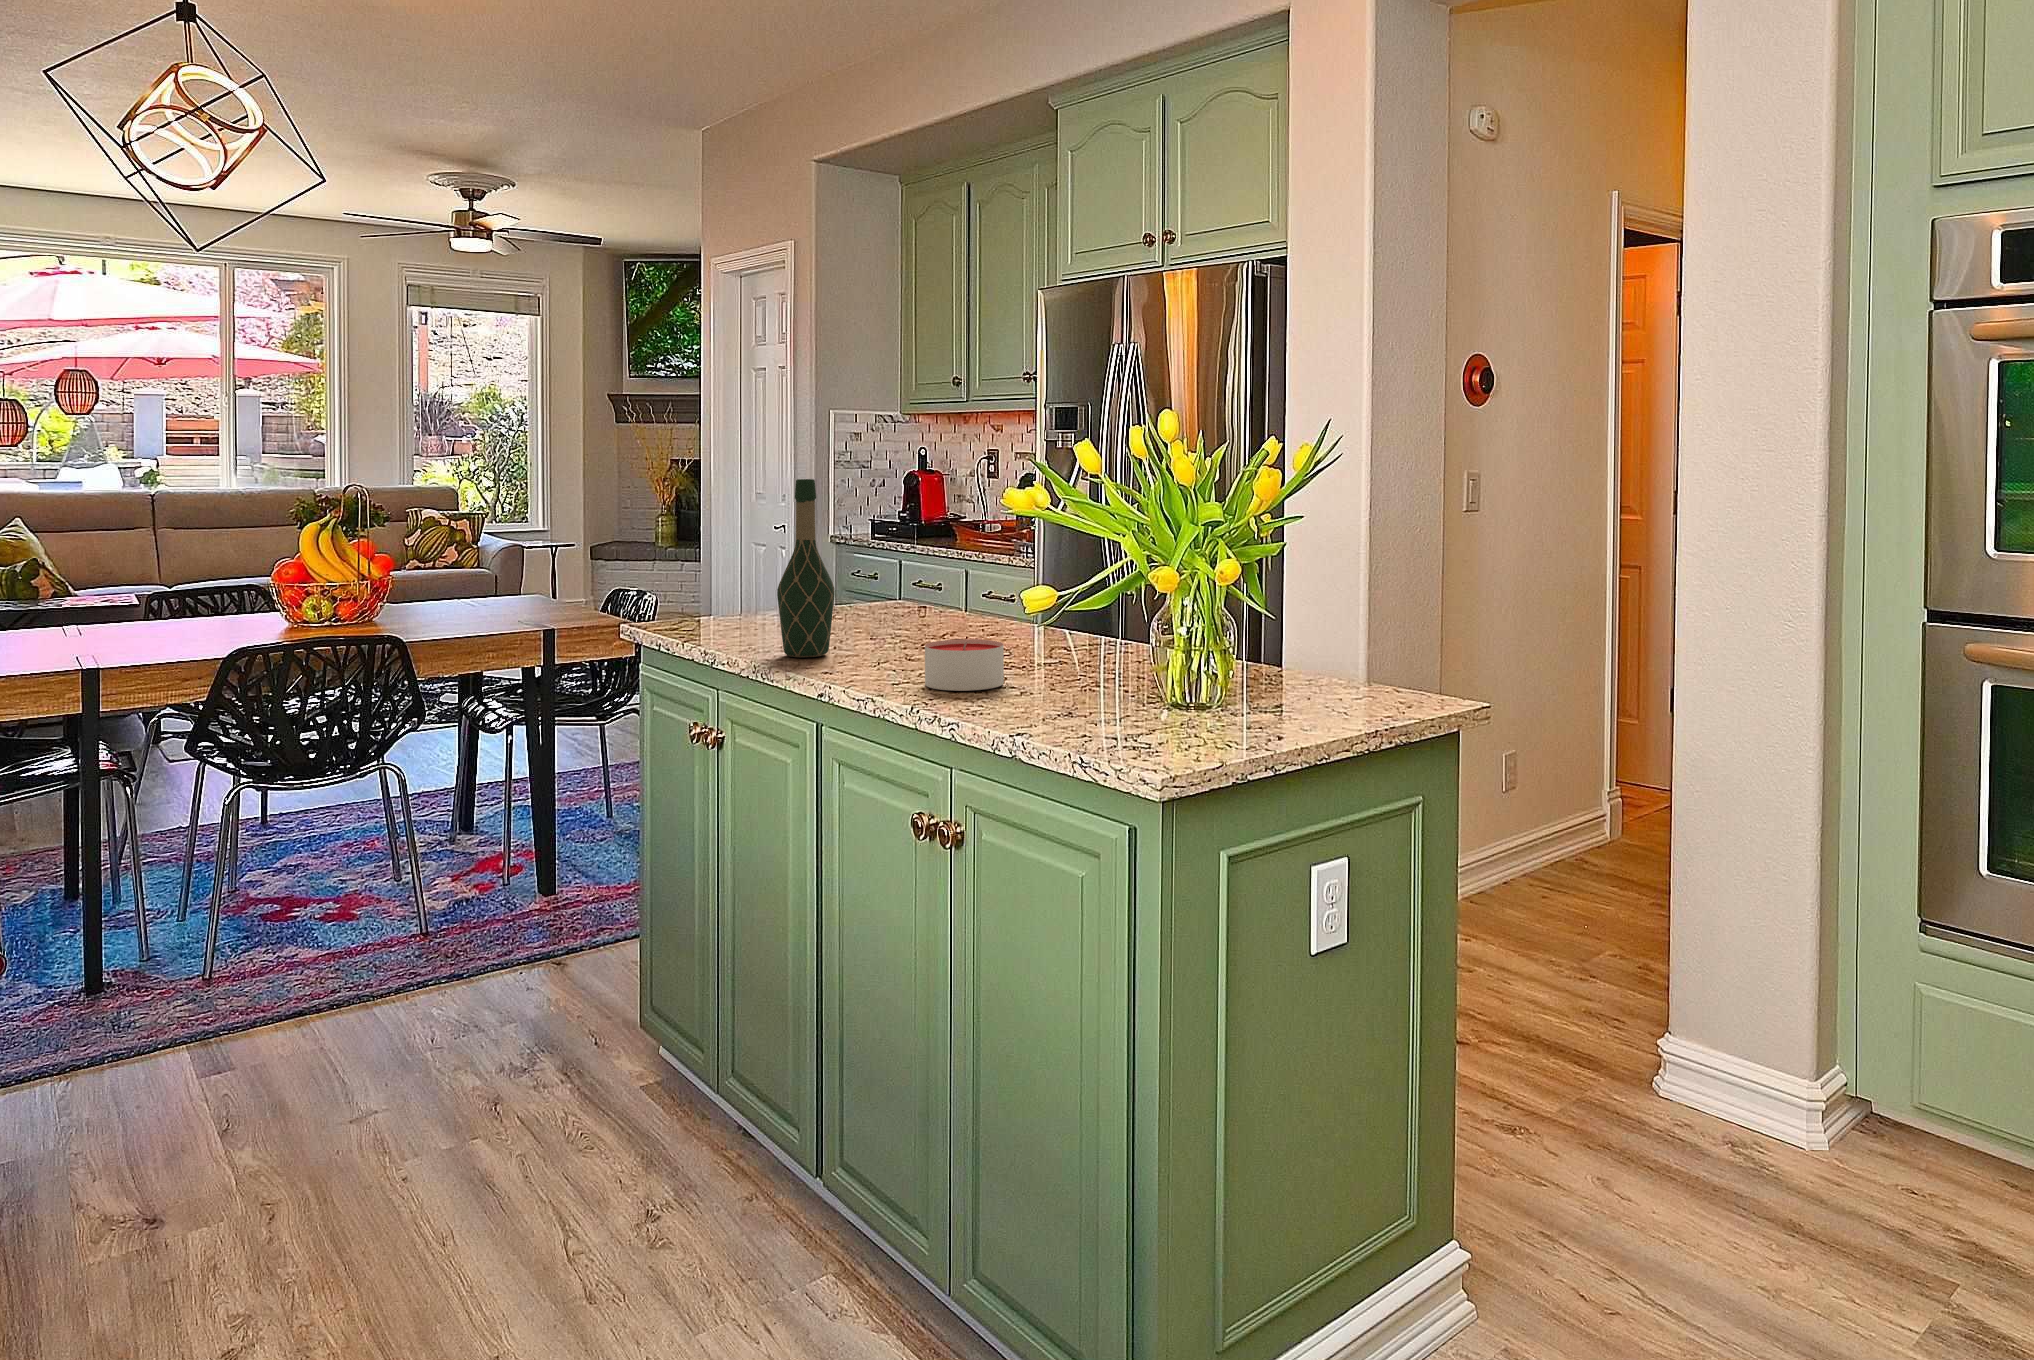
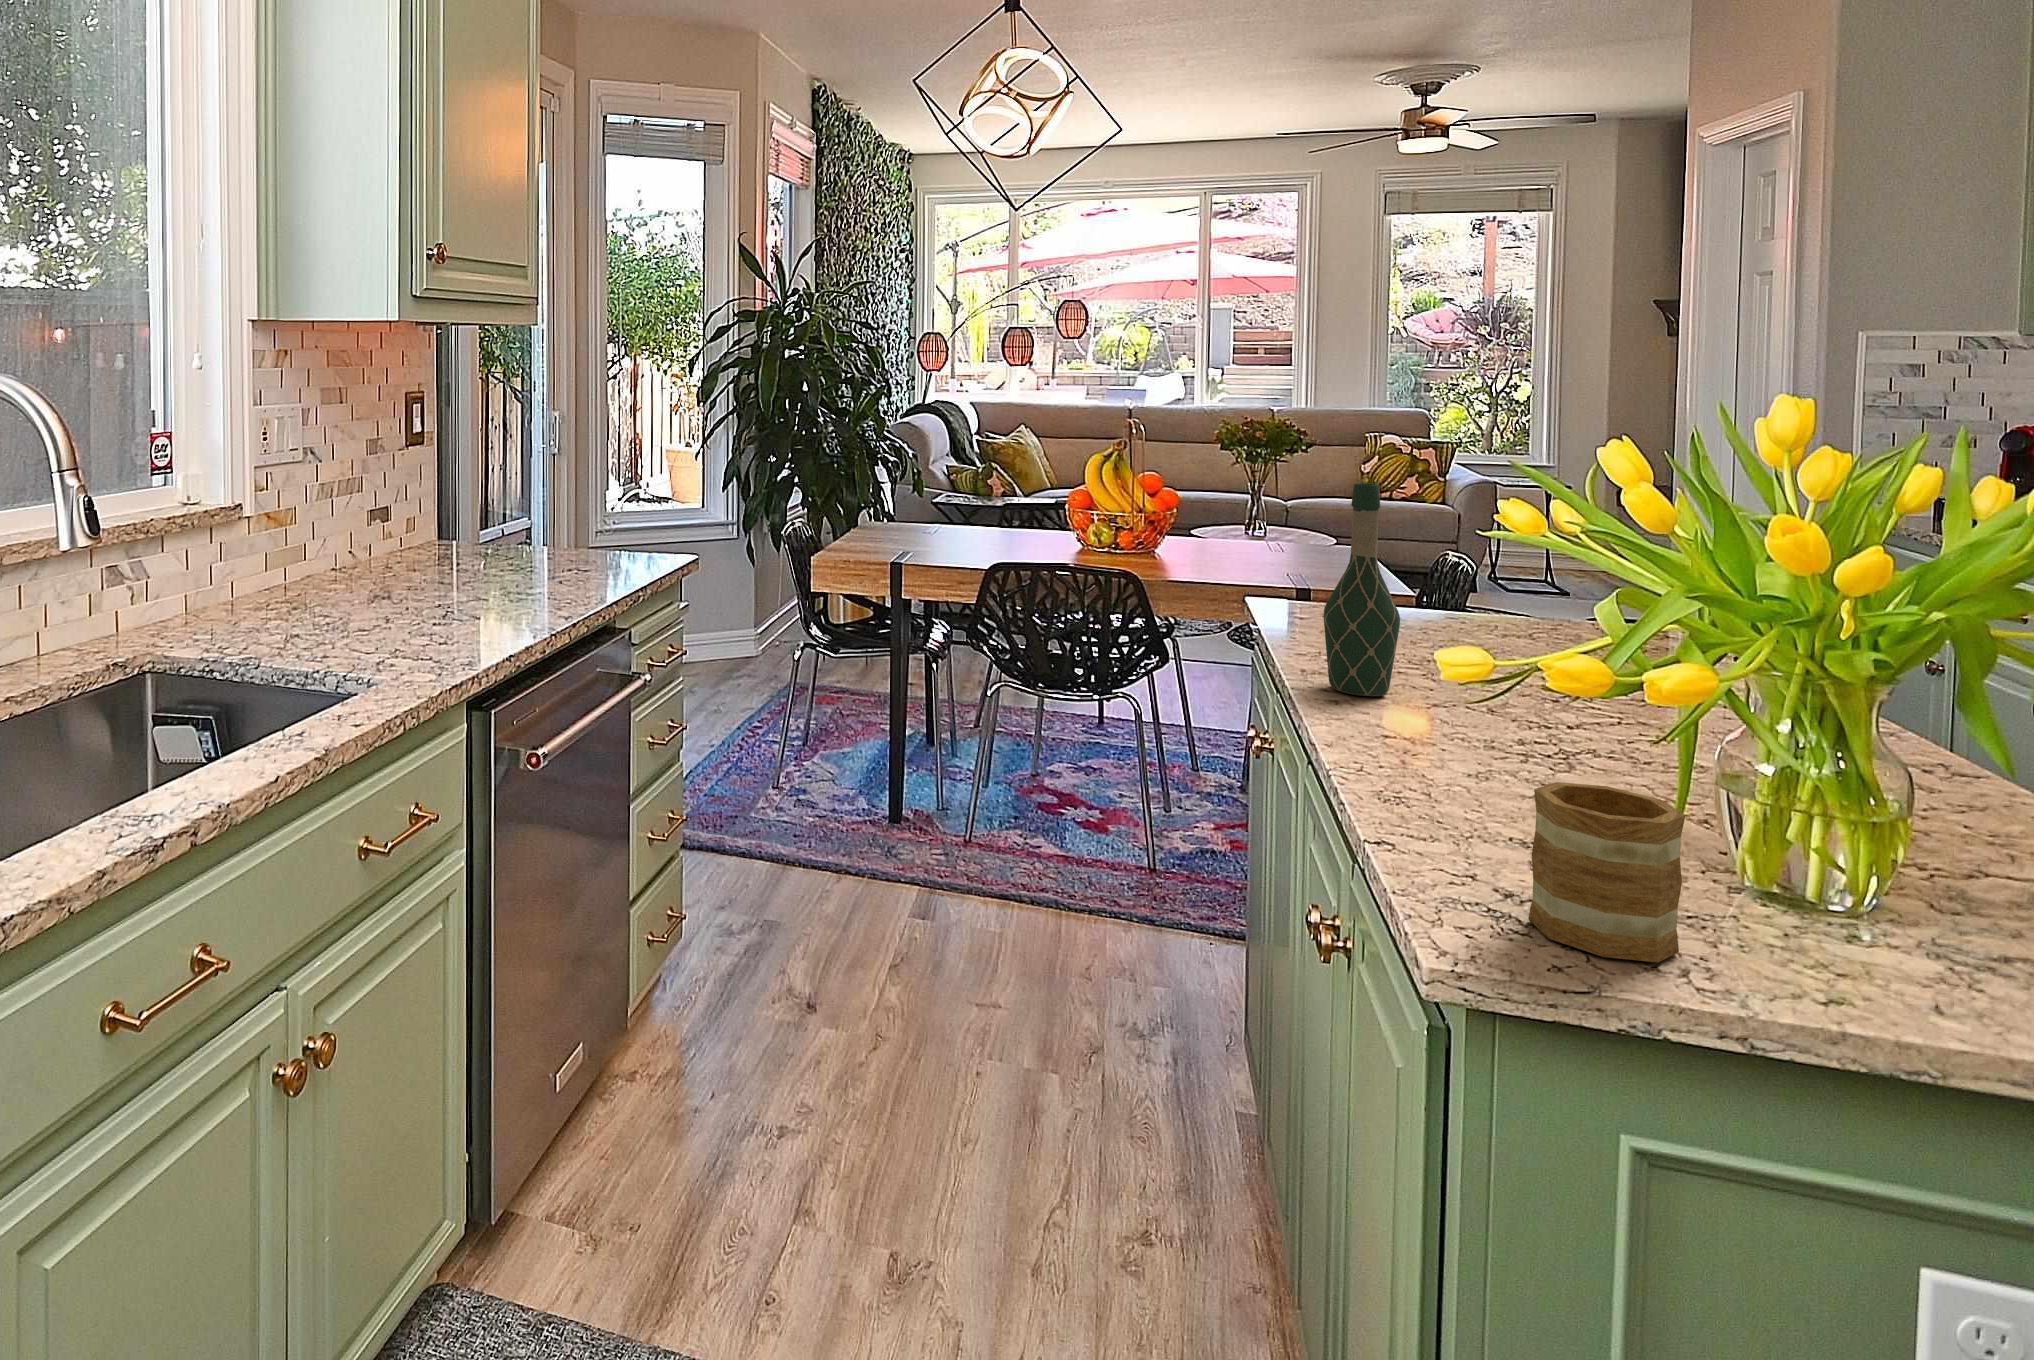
mug: none [1120,637,1201,744] -> present [1528,782,1685,962]
candle: present [925,639,1004,691] -> none [1418,715,1542,796]

